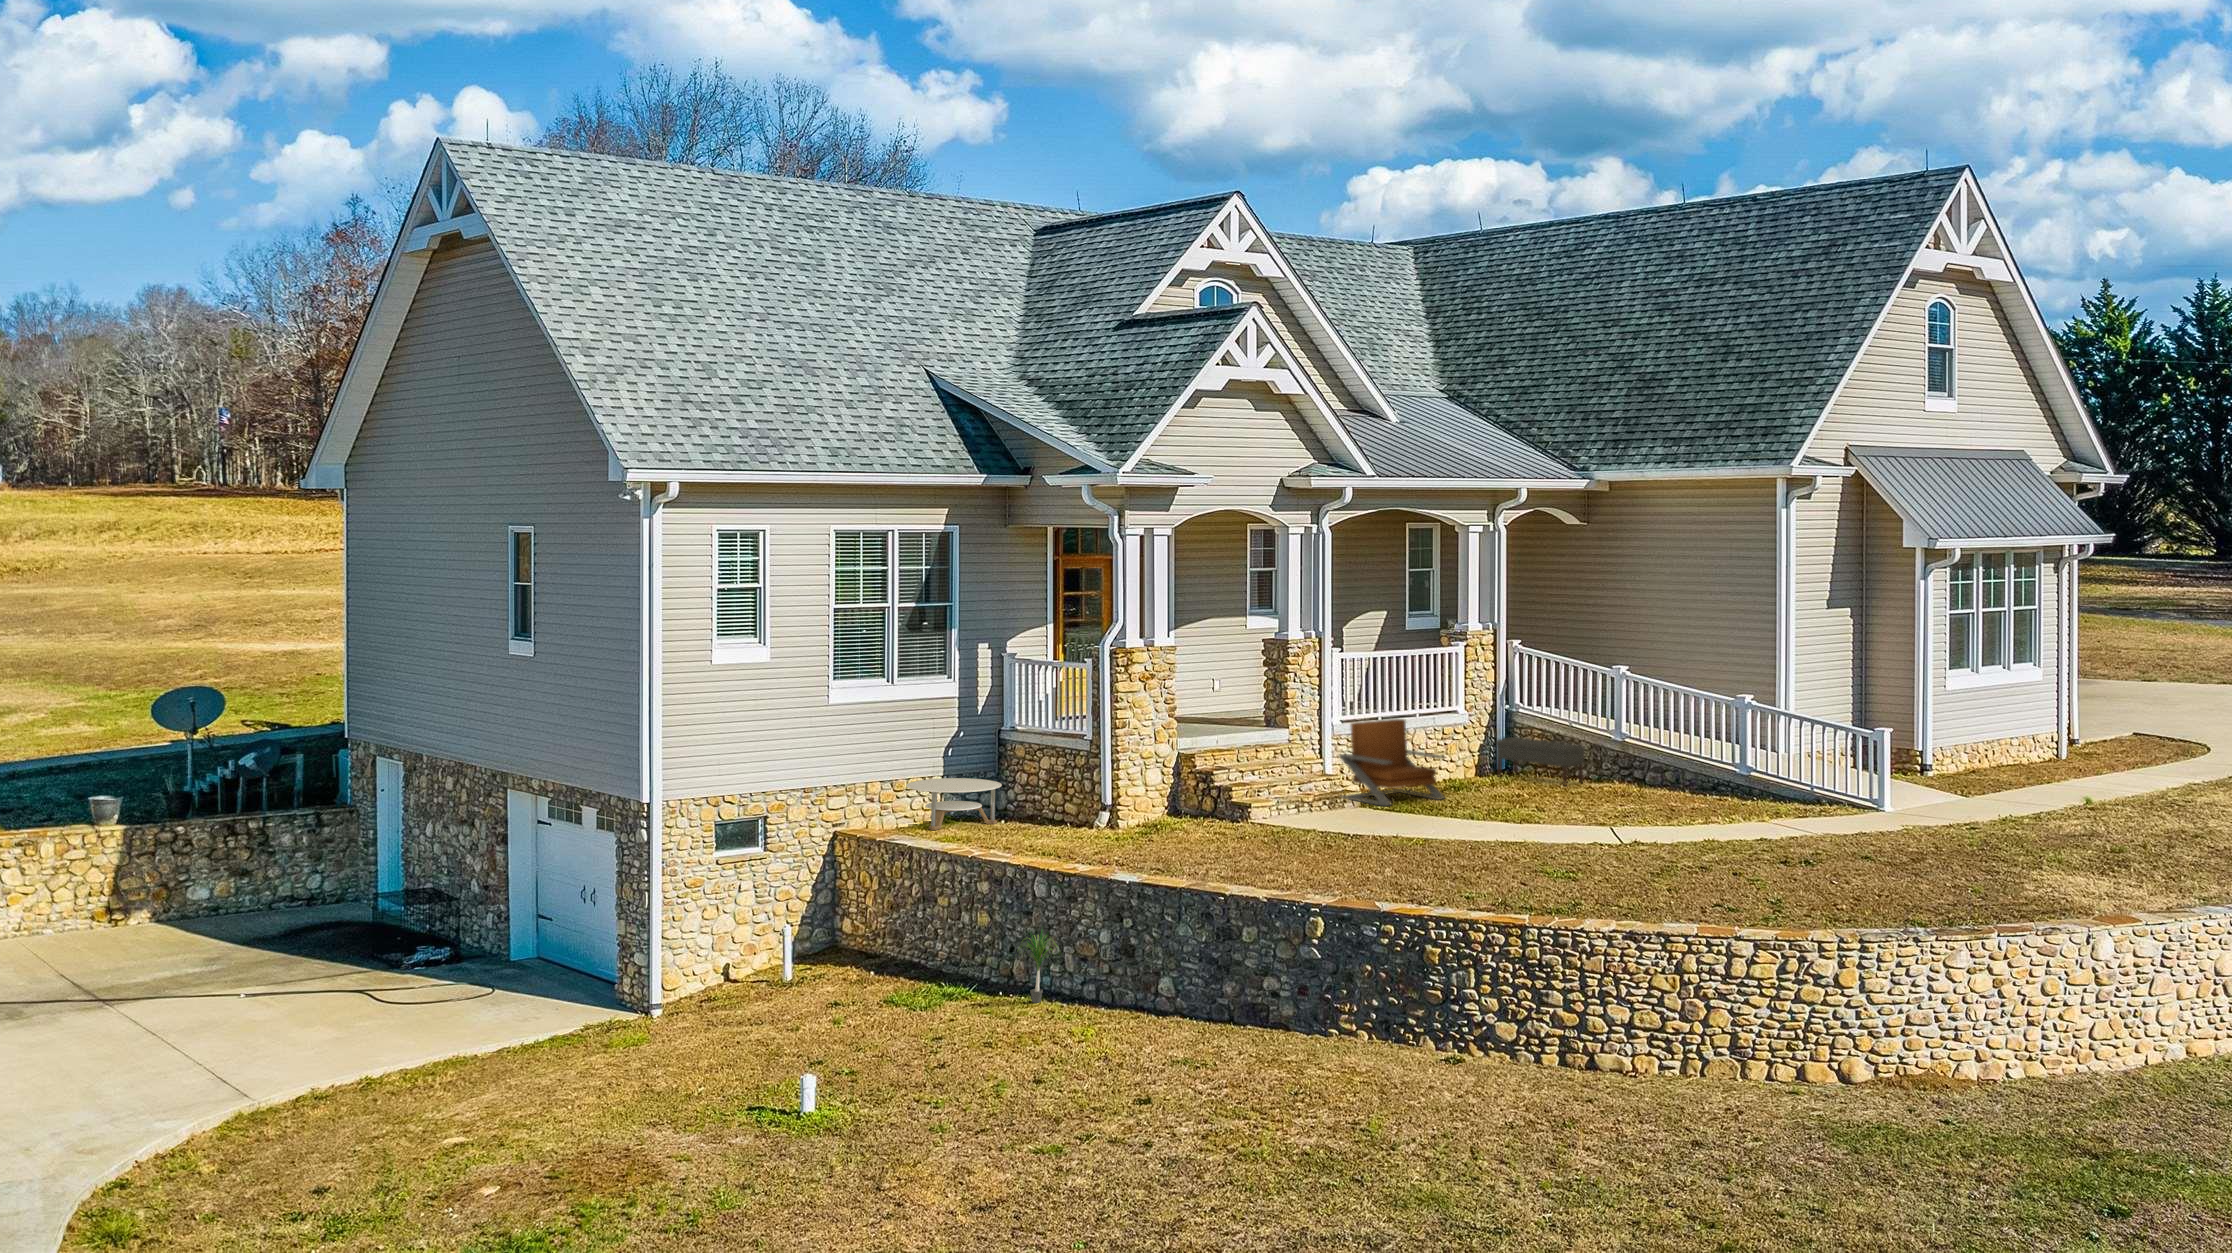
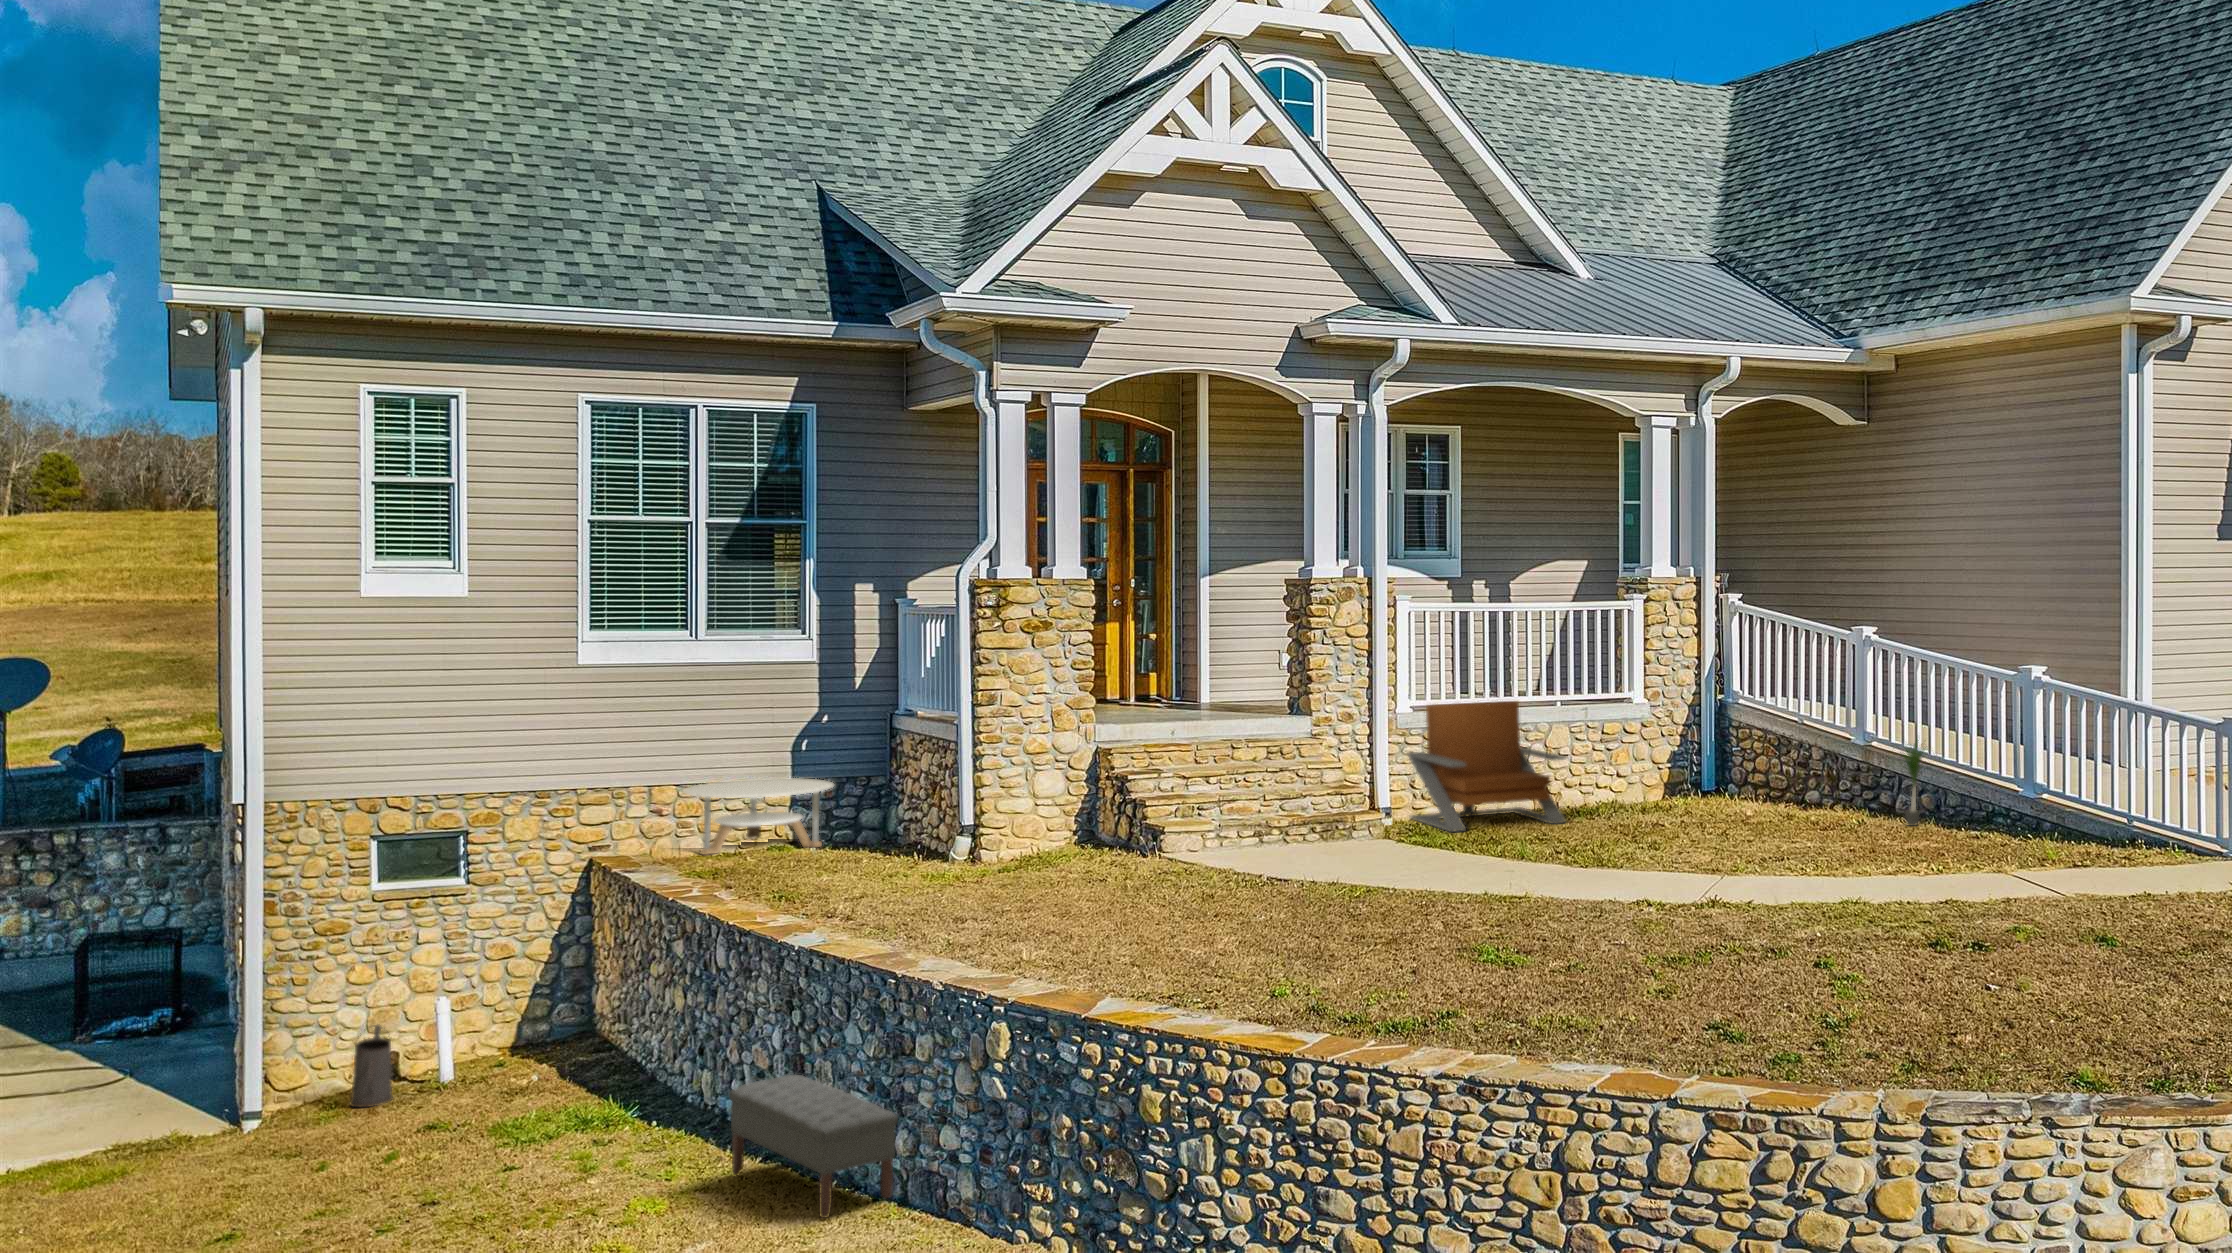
bench: present [1496,737,1585,785] -> present [729,1075,898,1218]
potted plant: present [1027,931,1057,1003] -> present [1900,739,1926,826]
watering can: none [729,945,759,999] -> present [350,1025,393,1107]

